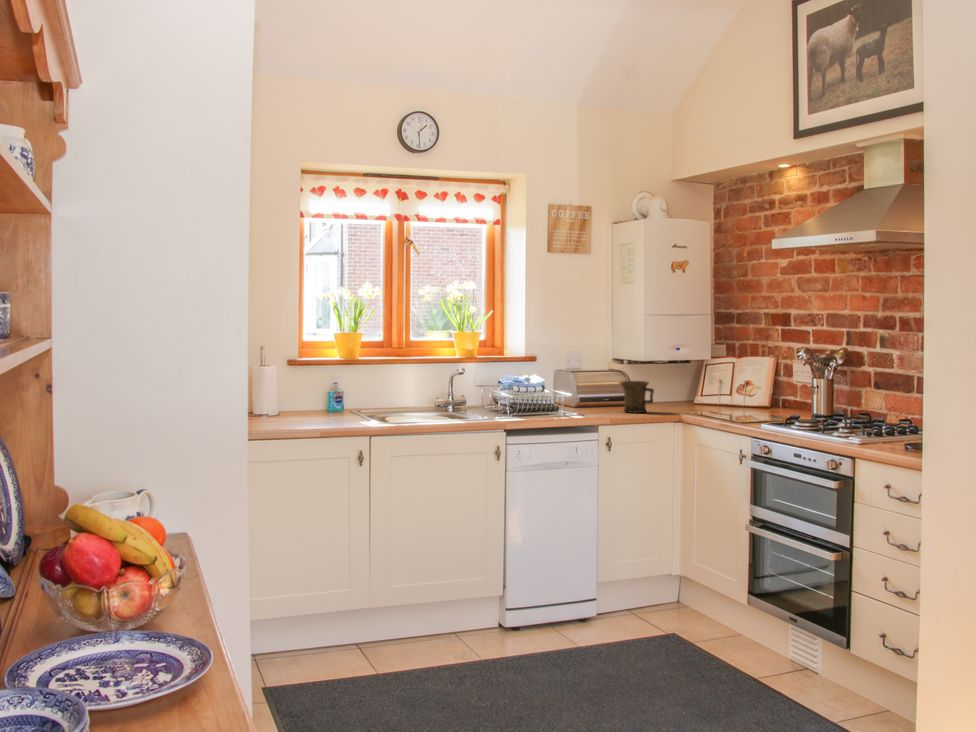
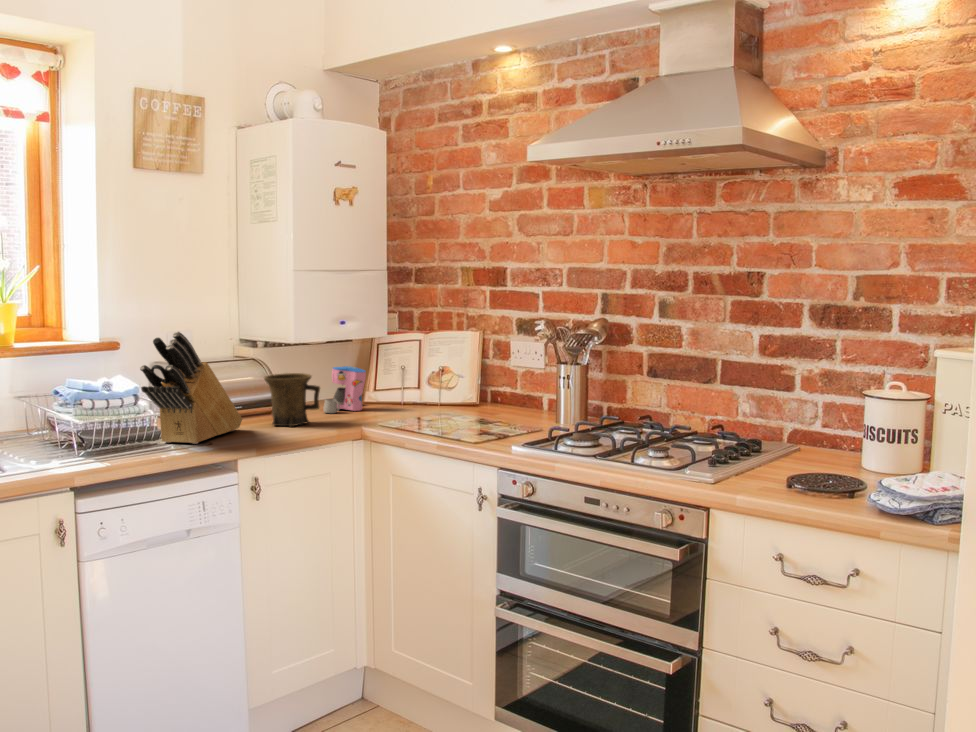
knife block: none [547,352,605,416] -> present [140,332,242,444]
coffee maker: none [661,379,691,409] -> present [324,366,366,413]

